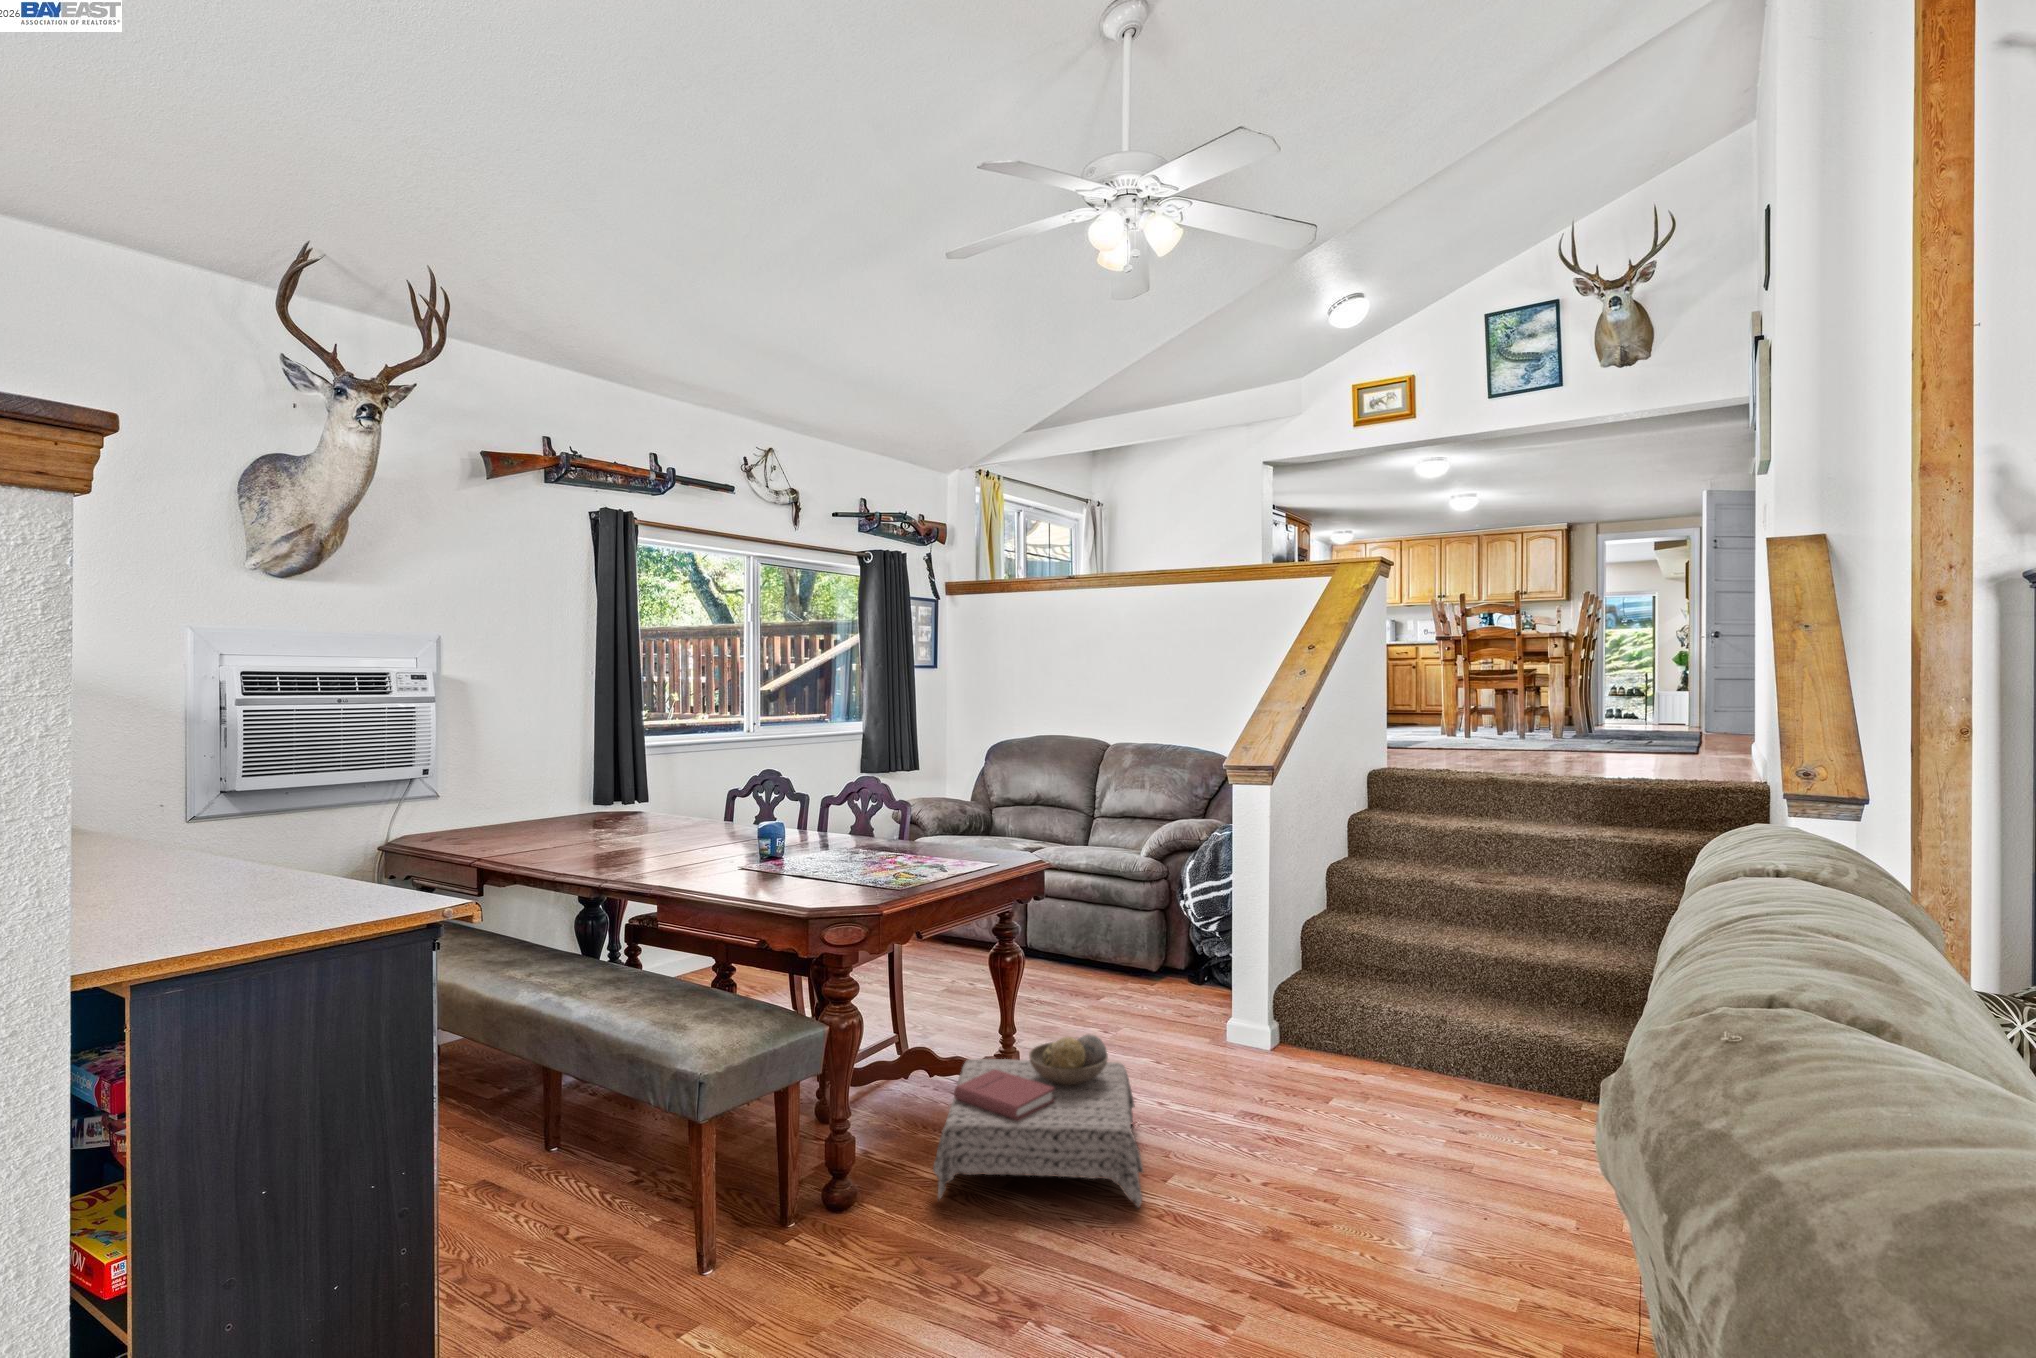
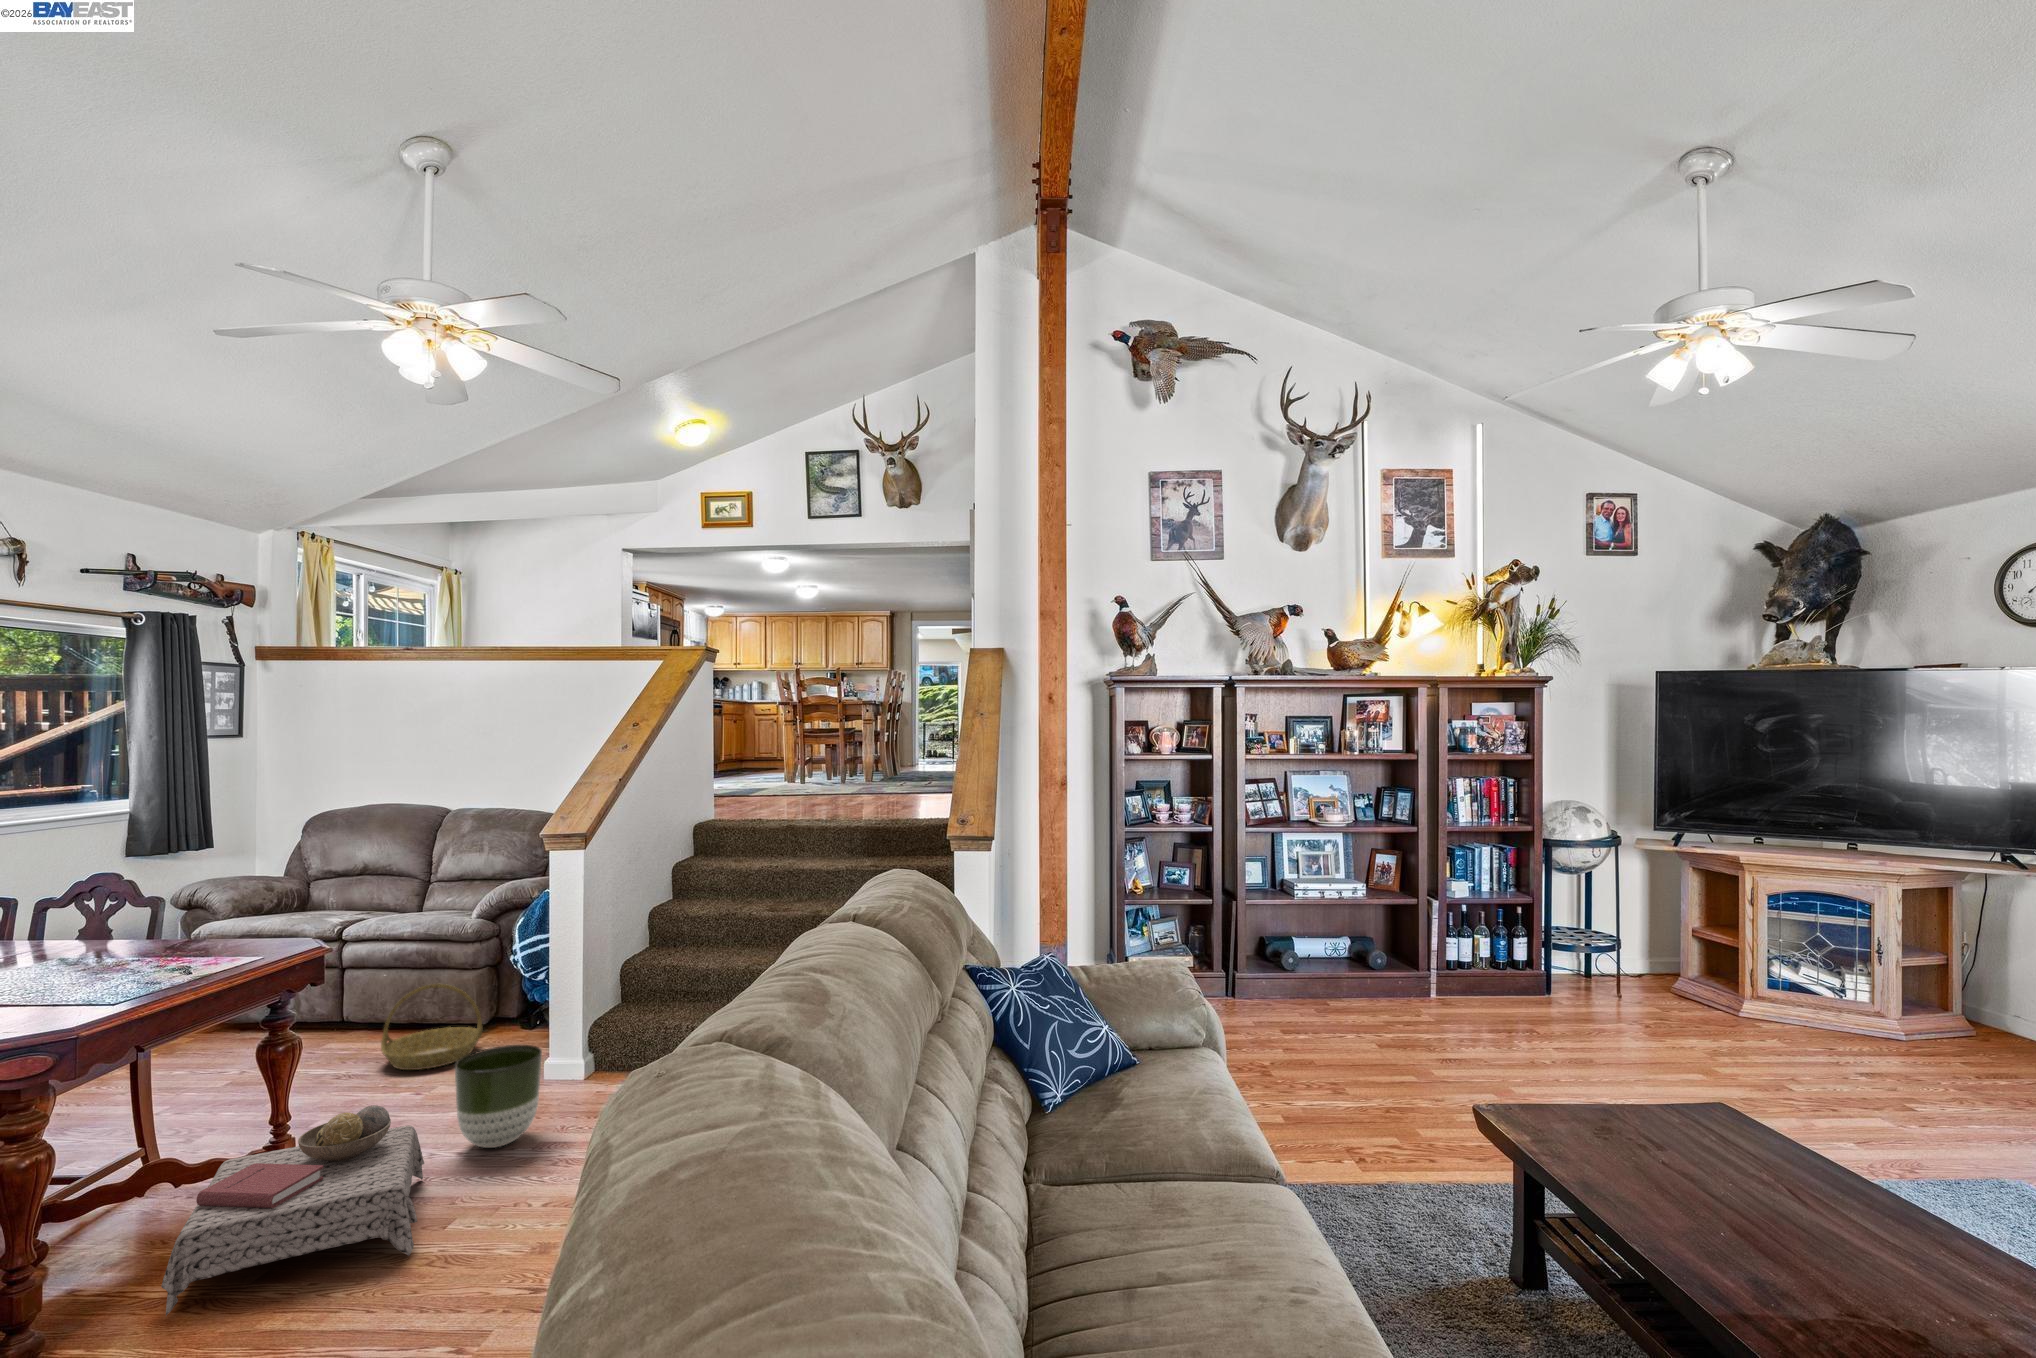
basket: none [1069,916,1158,1003] -> present [381,984,483,1070]
planter: none [1156,995,1242,1106] -> present [455,1045,542,1148]

